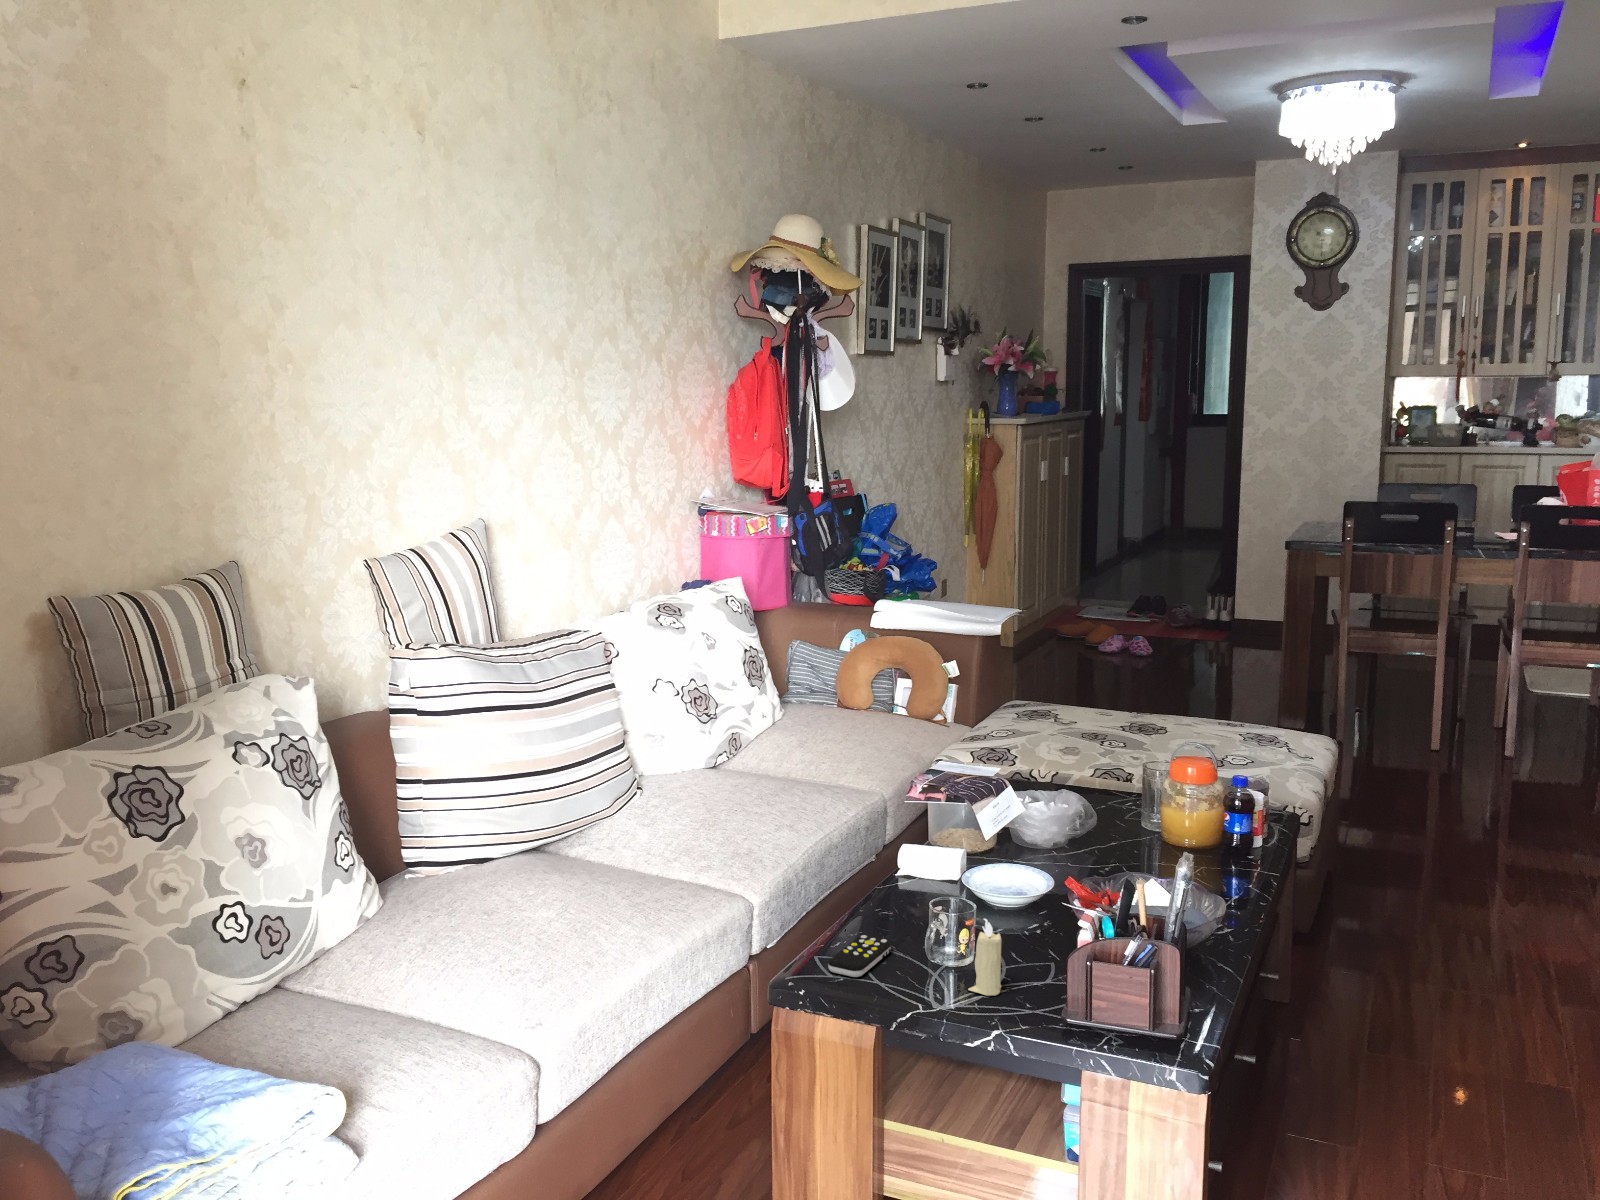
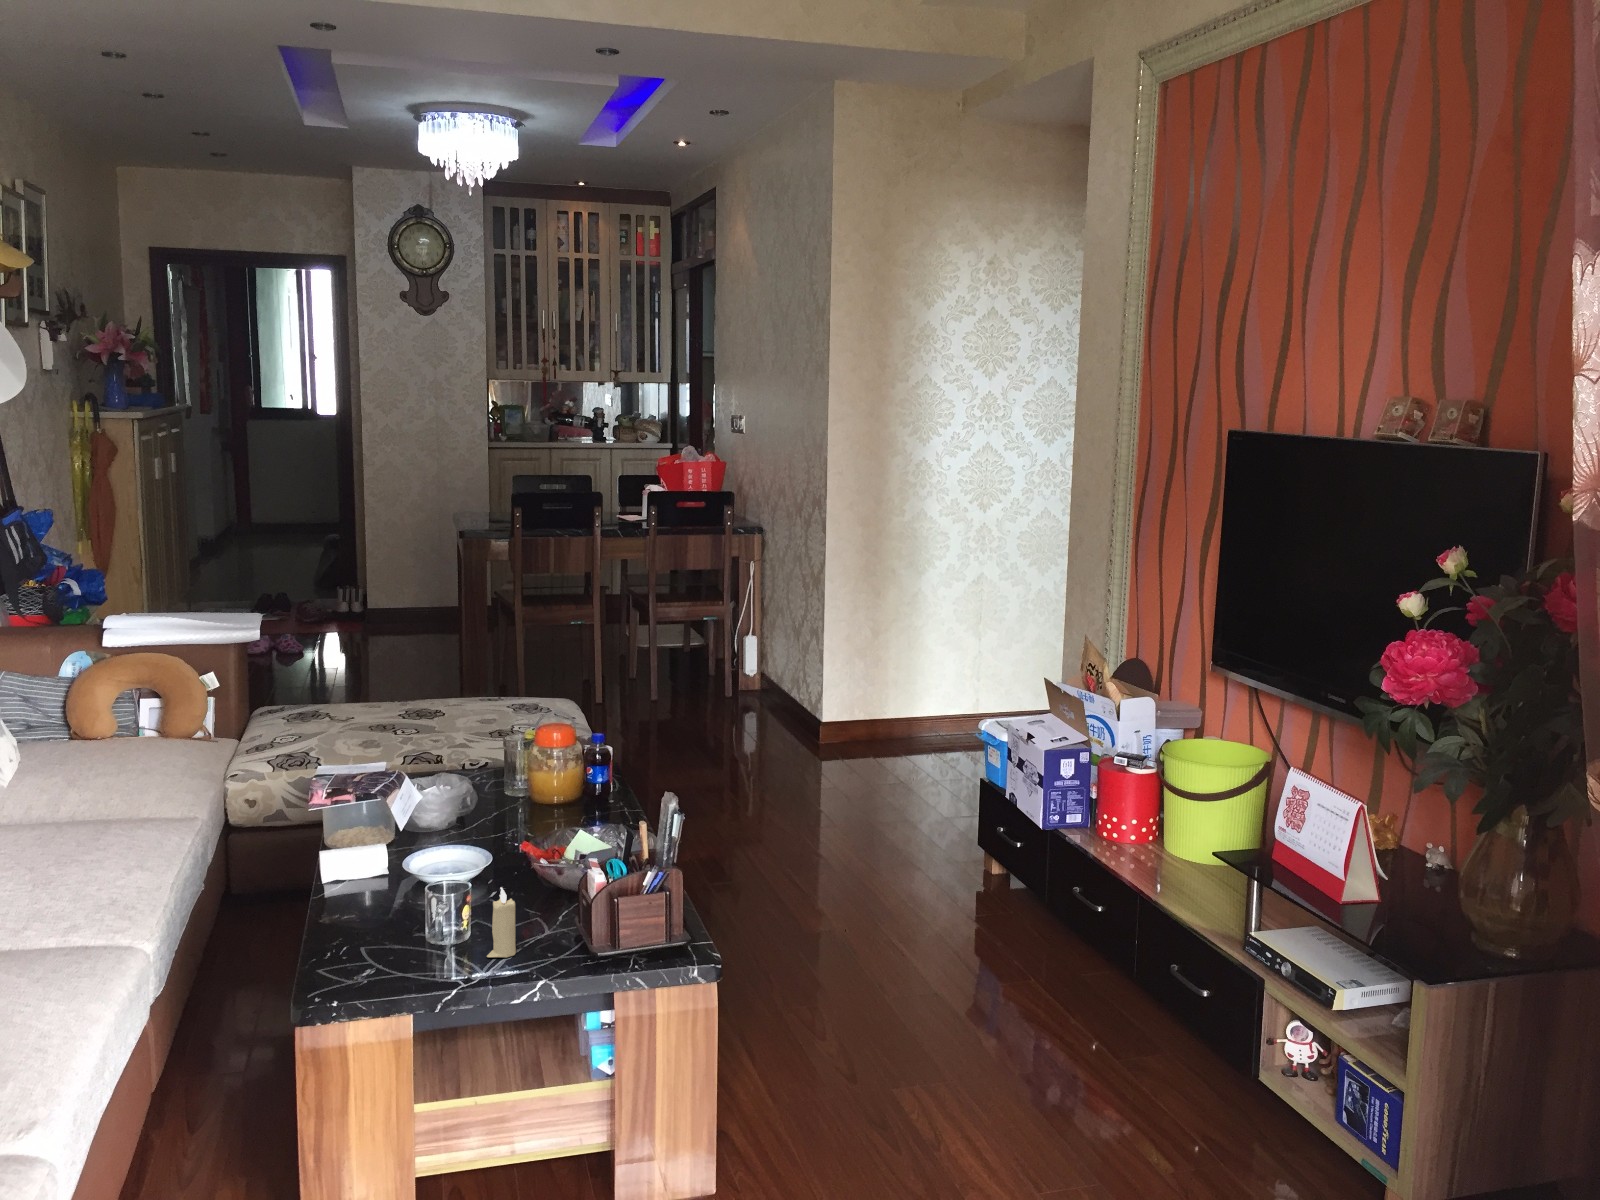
remote control: present [828,935,891,977] -> none [342,935,387,977]

